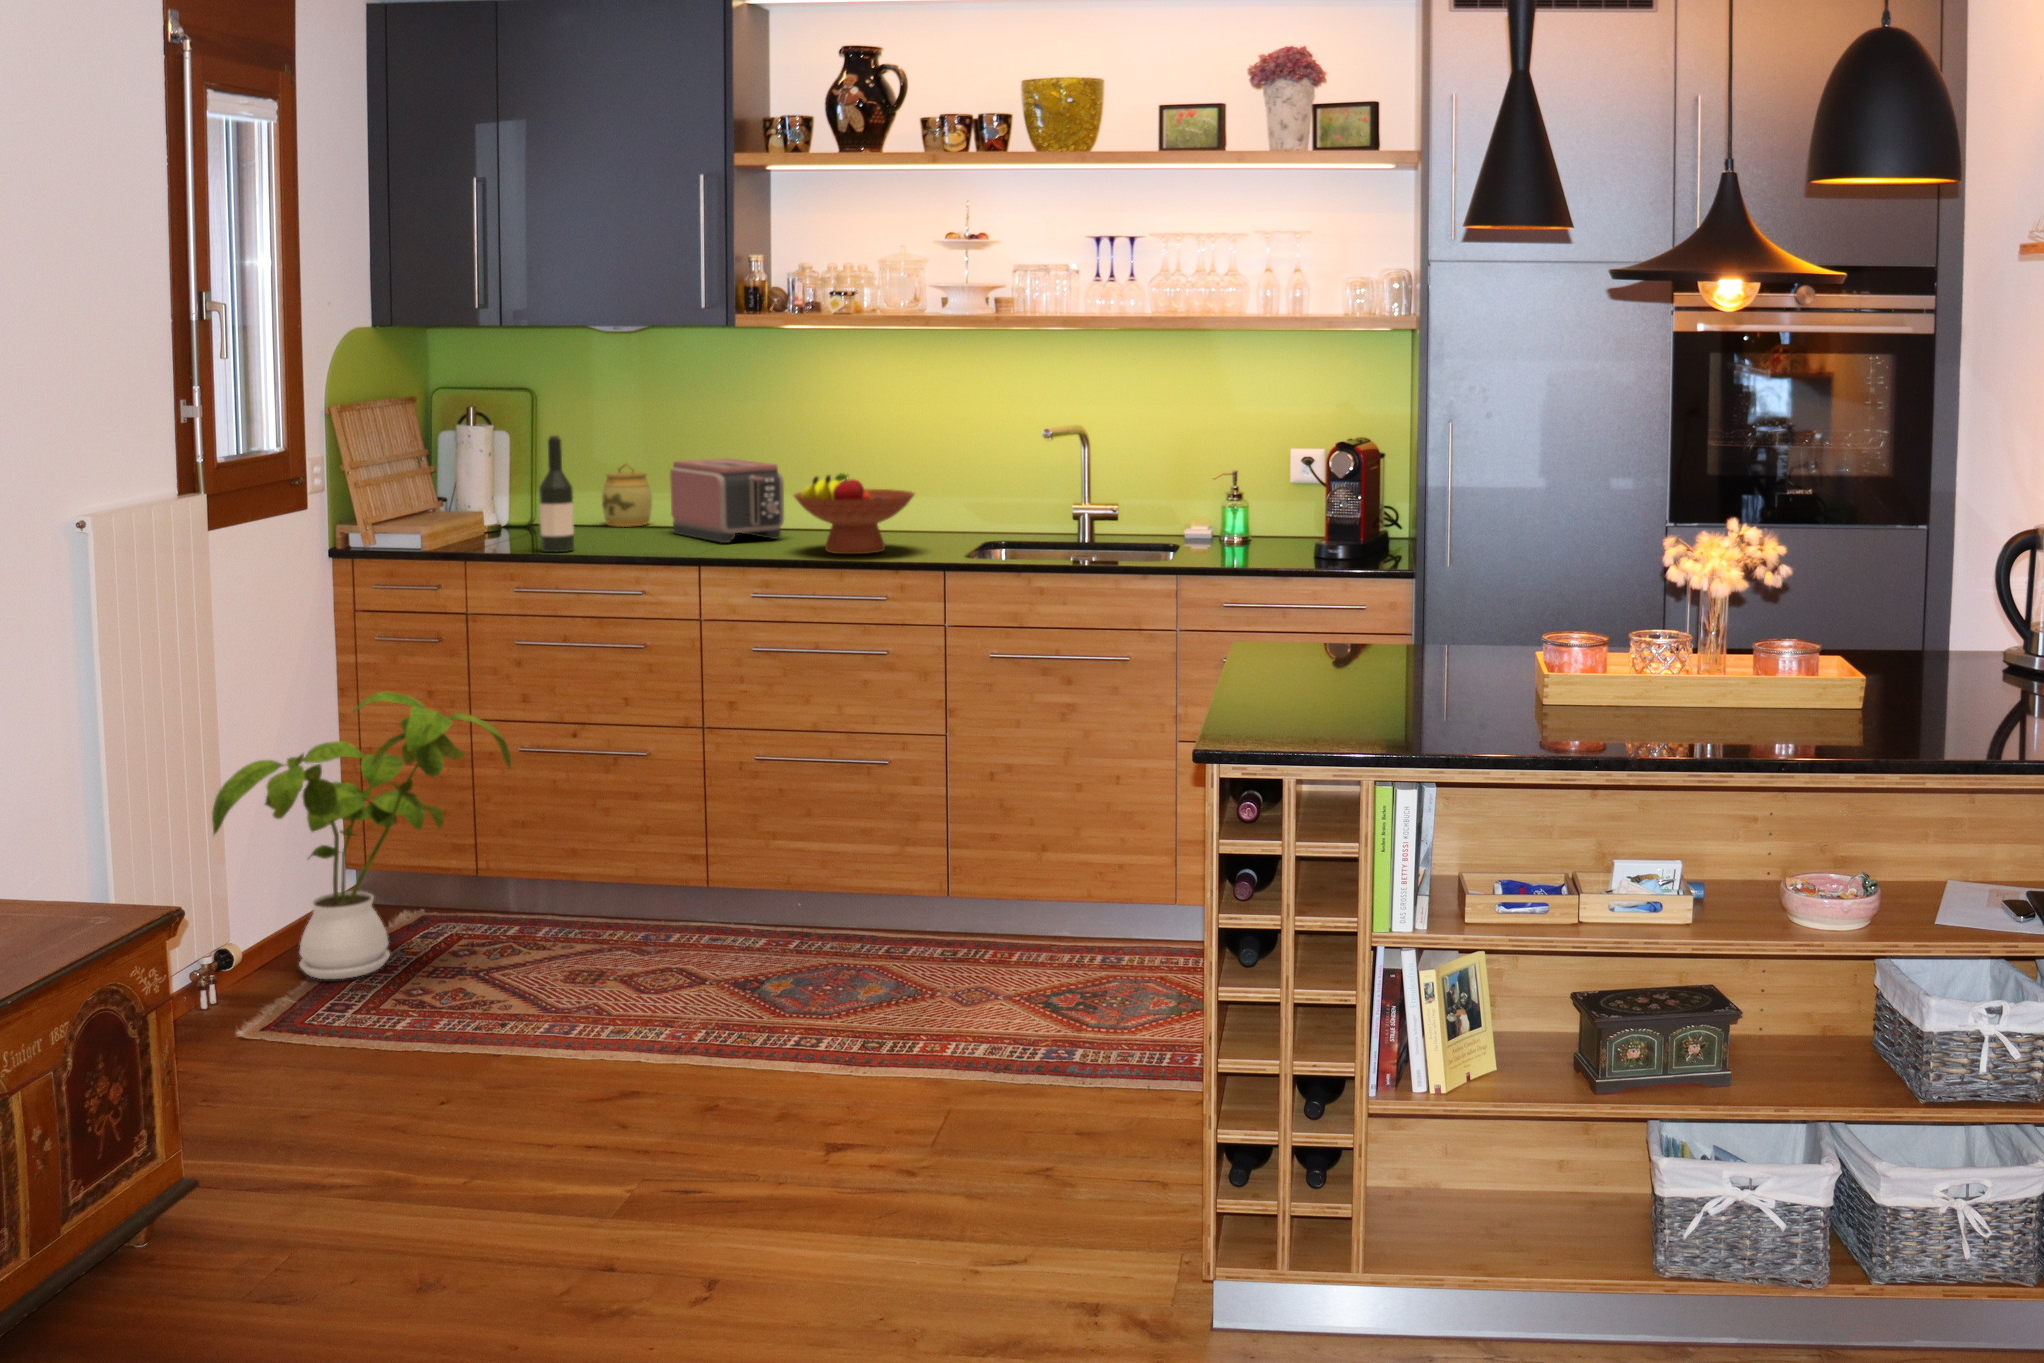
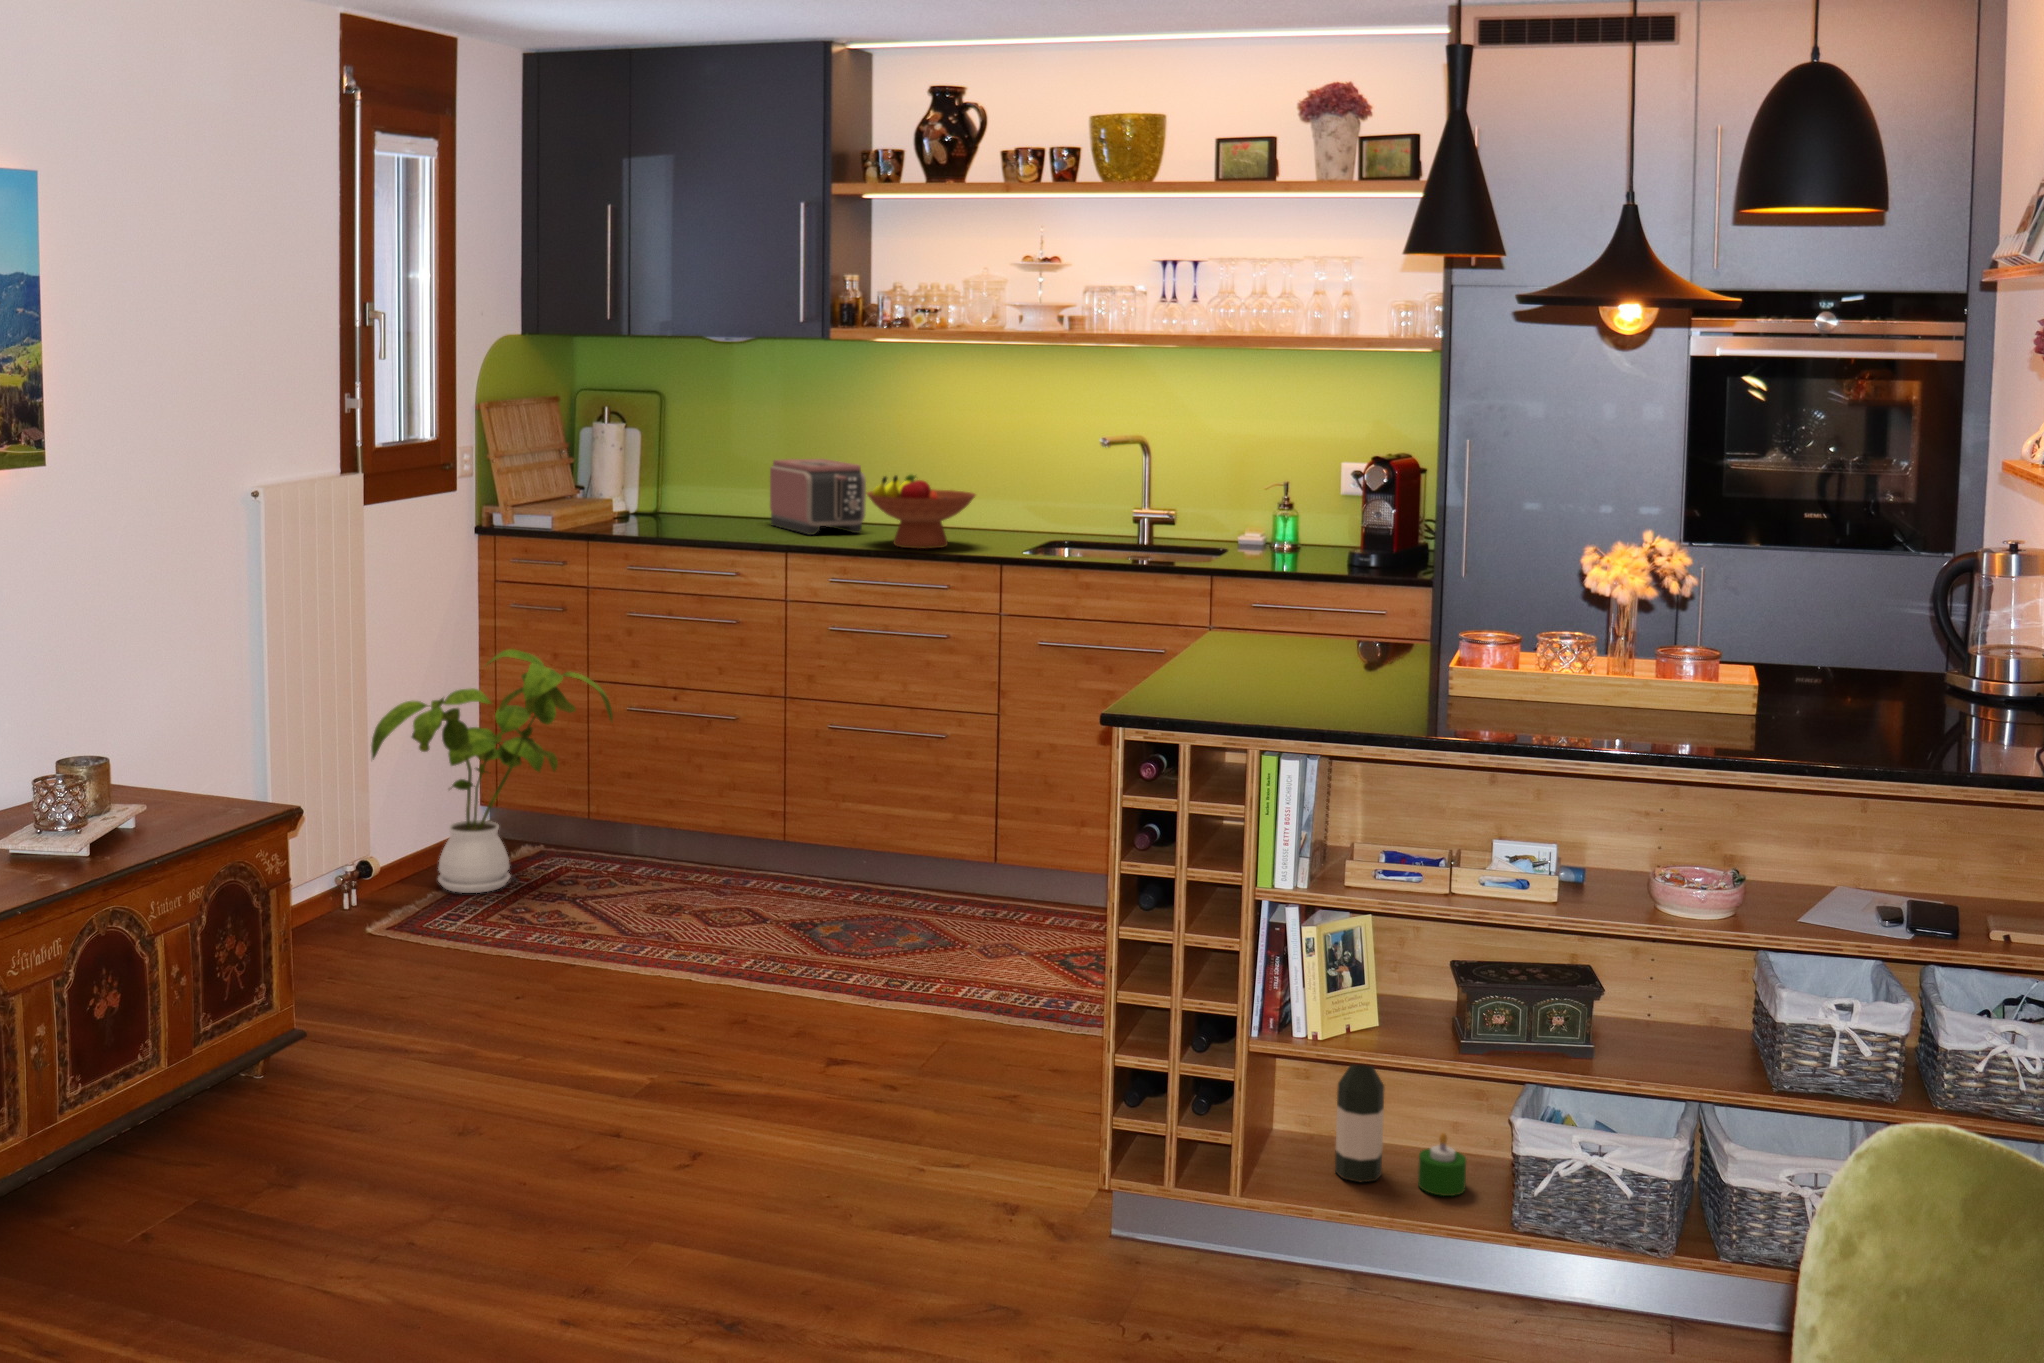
wine bottle: present [539,435,574,552] -> present [1335,1065,1384,1182]
jar: present [602,464,652,527] -> none [714,461,758,518]
candle: none [1542,1178,1594,1248] -> present [1418,1133,1466,1196]

